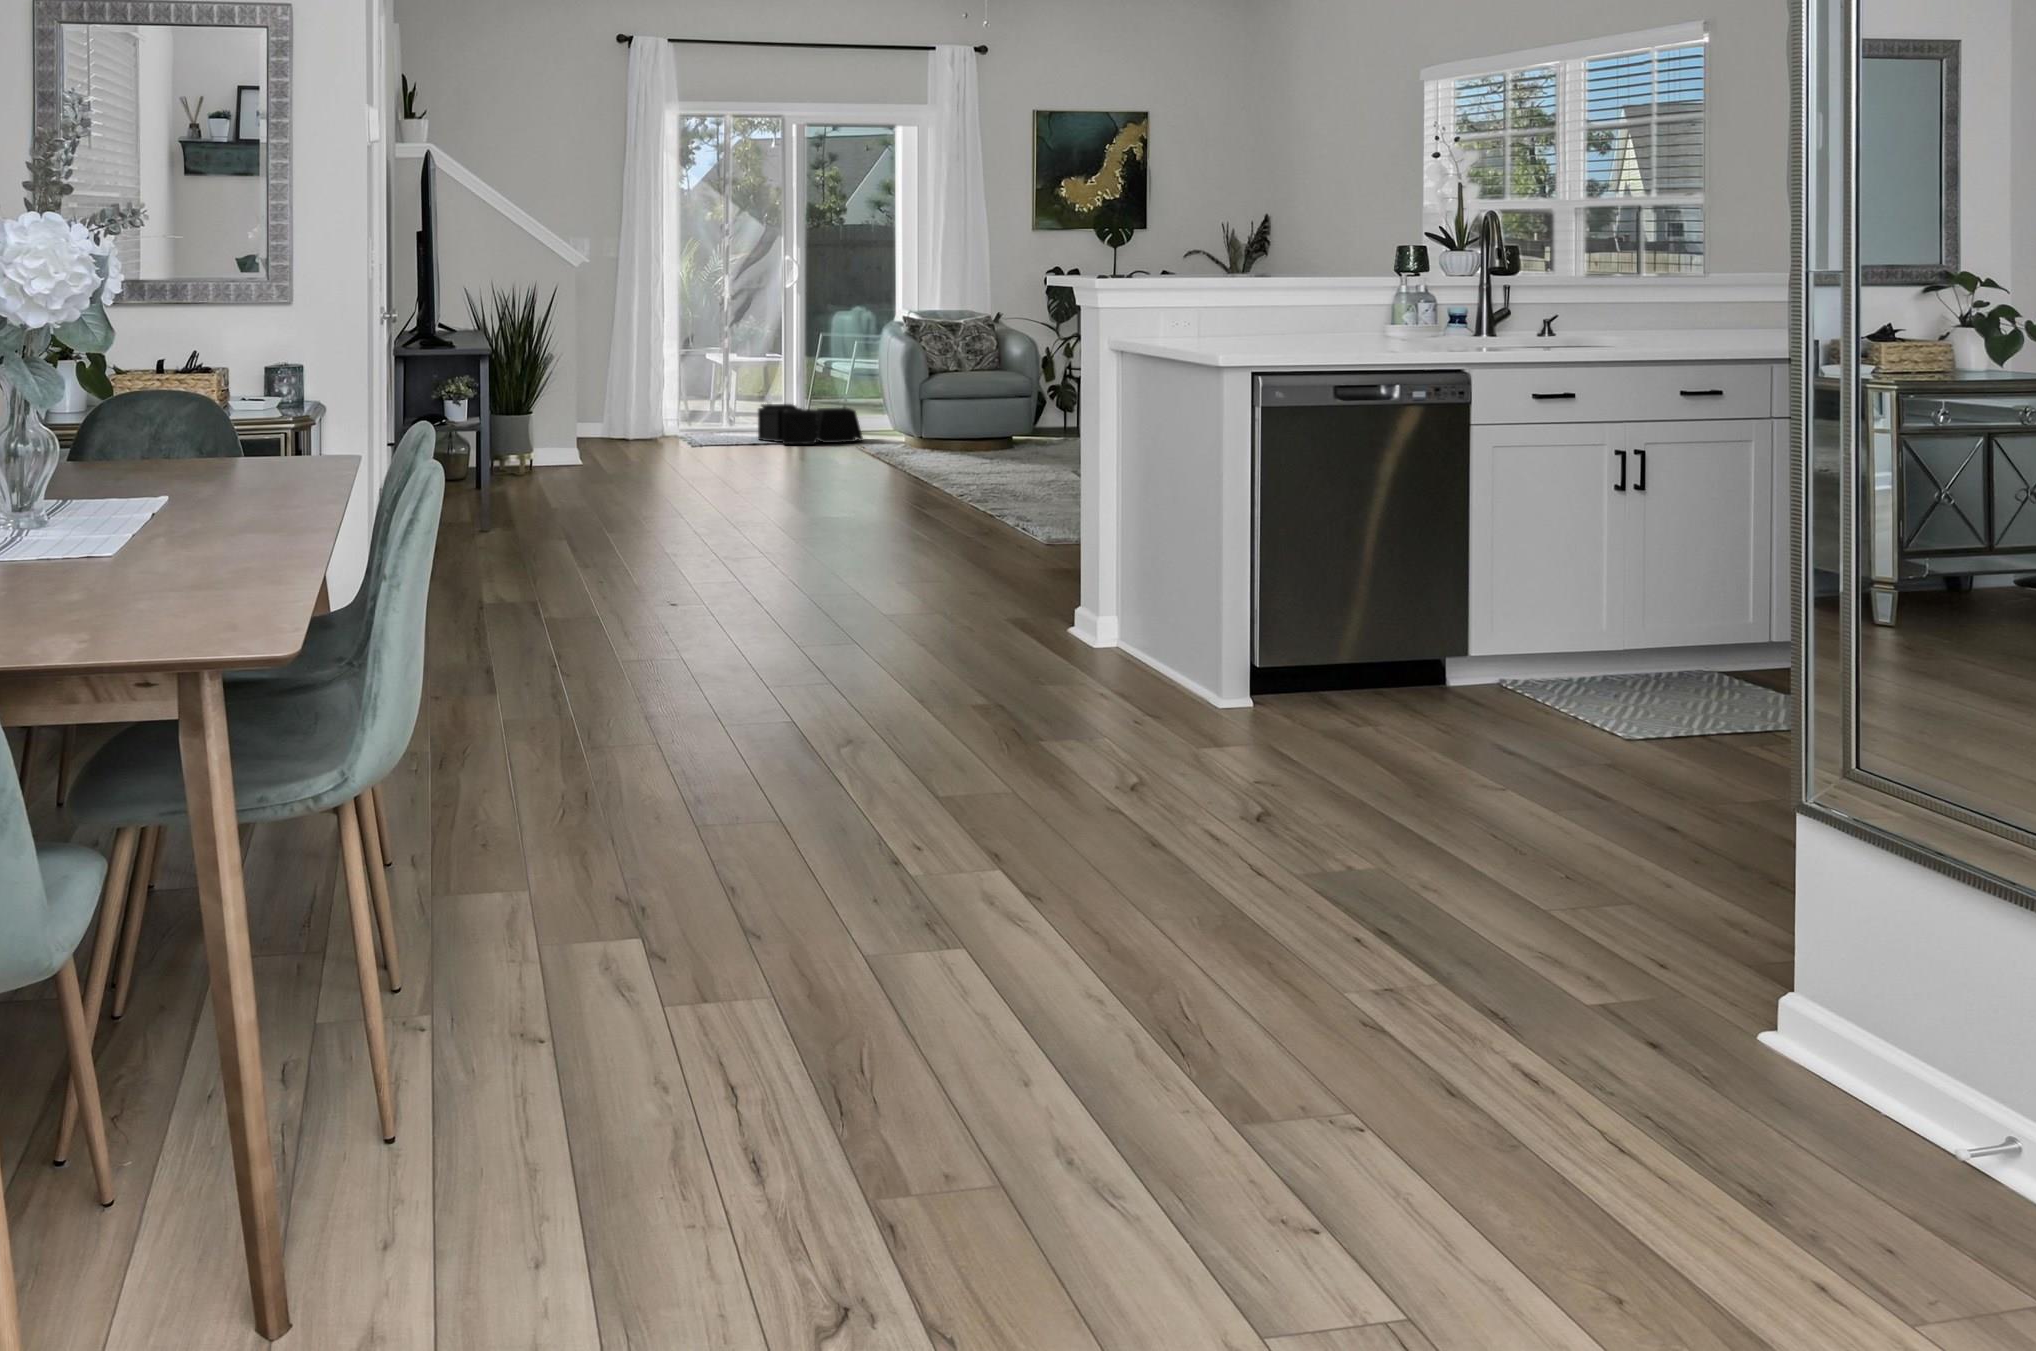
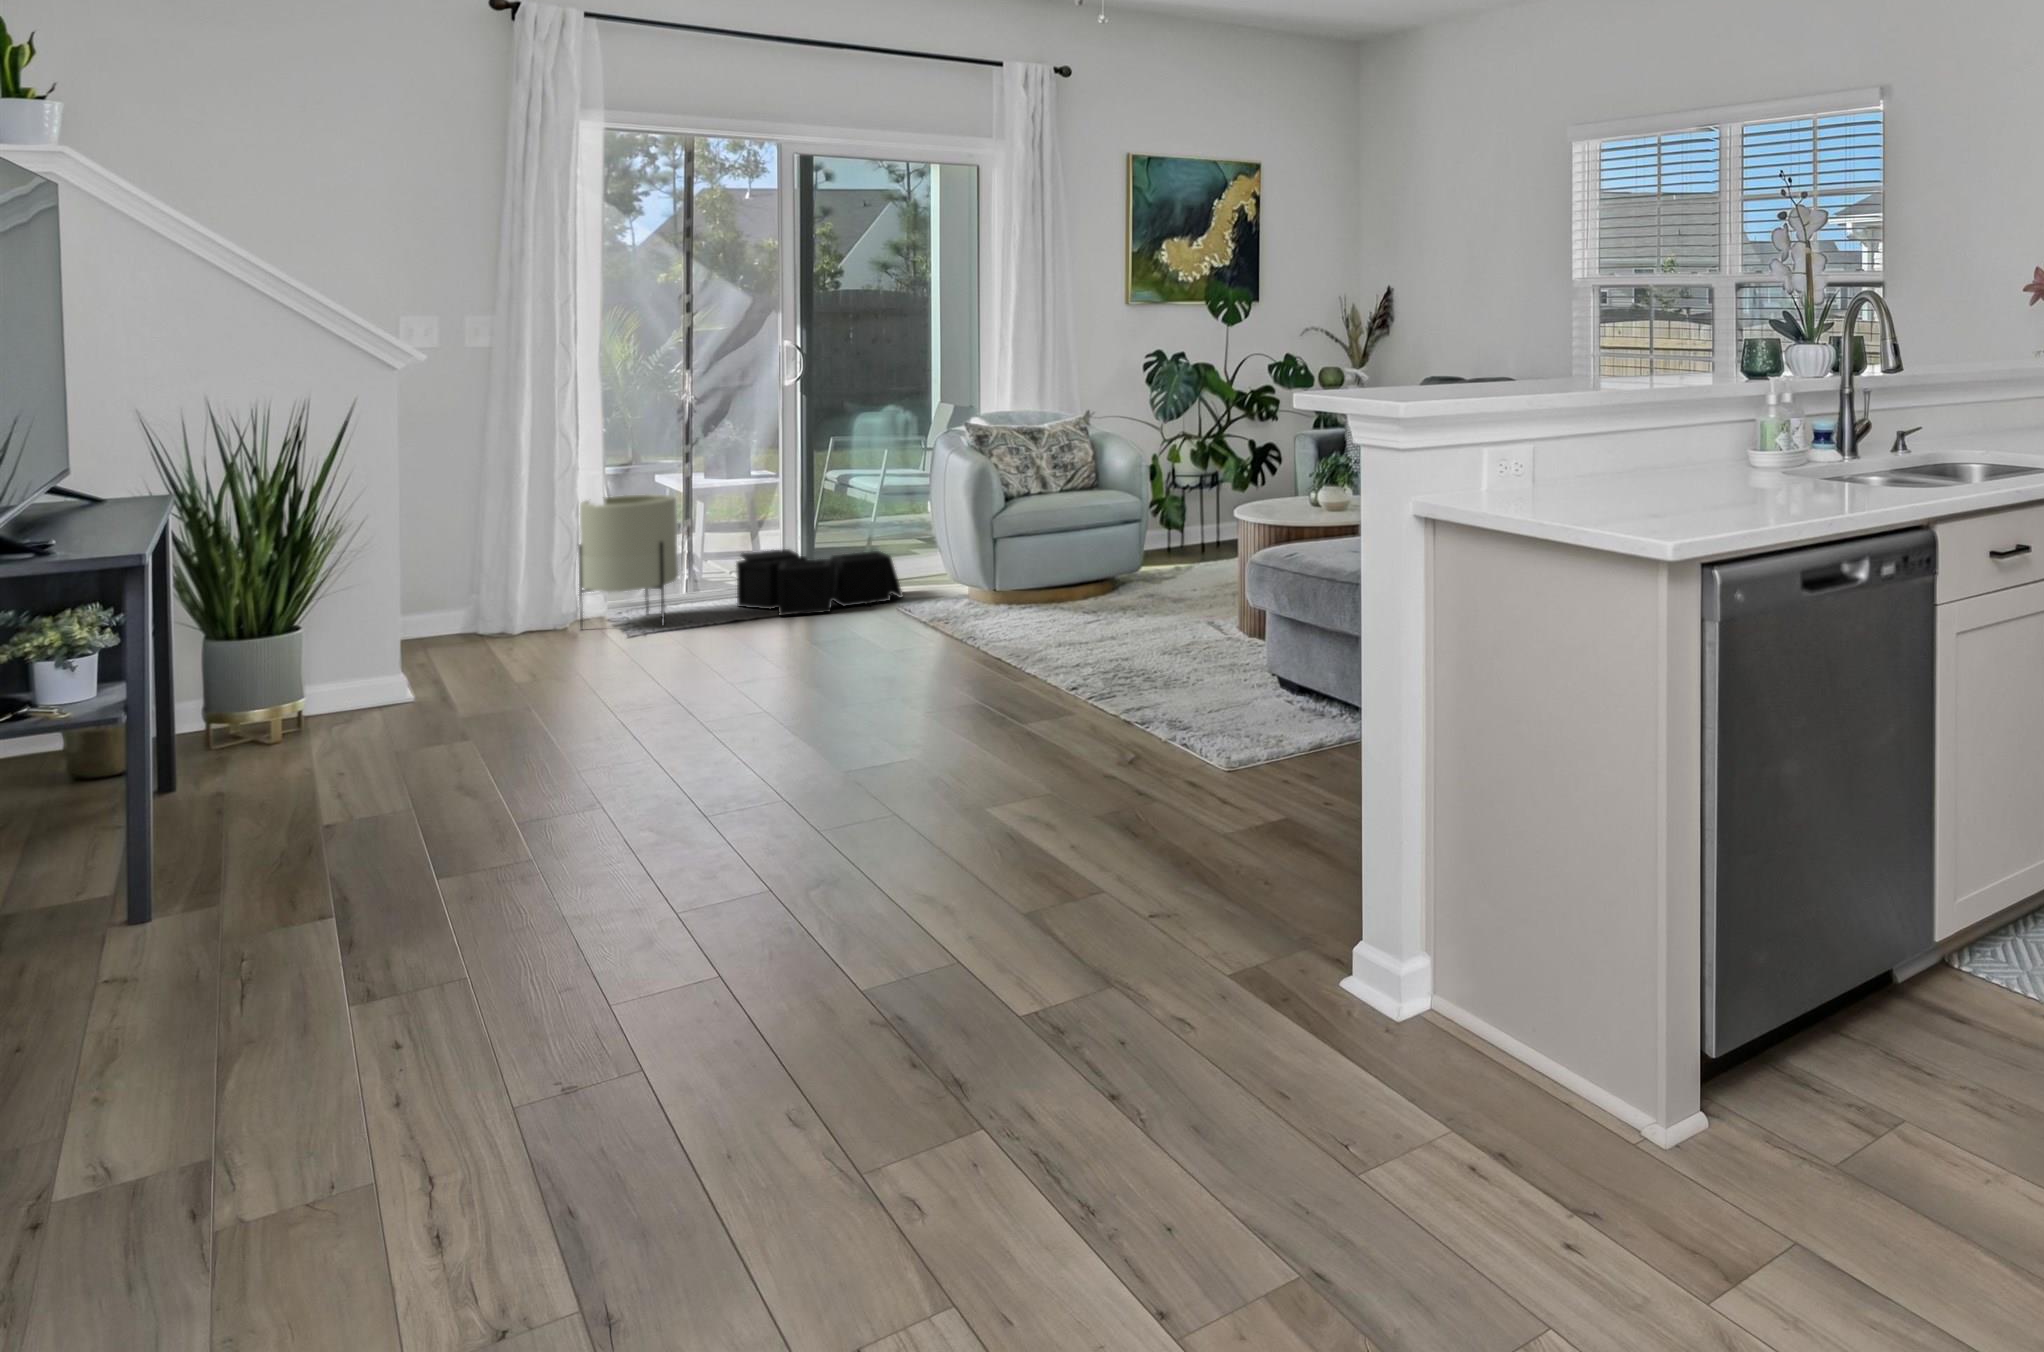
planter: none [665,358,722,445] -> present [578,494,678,628]

